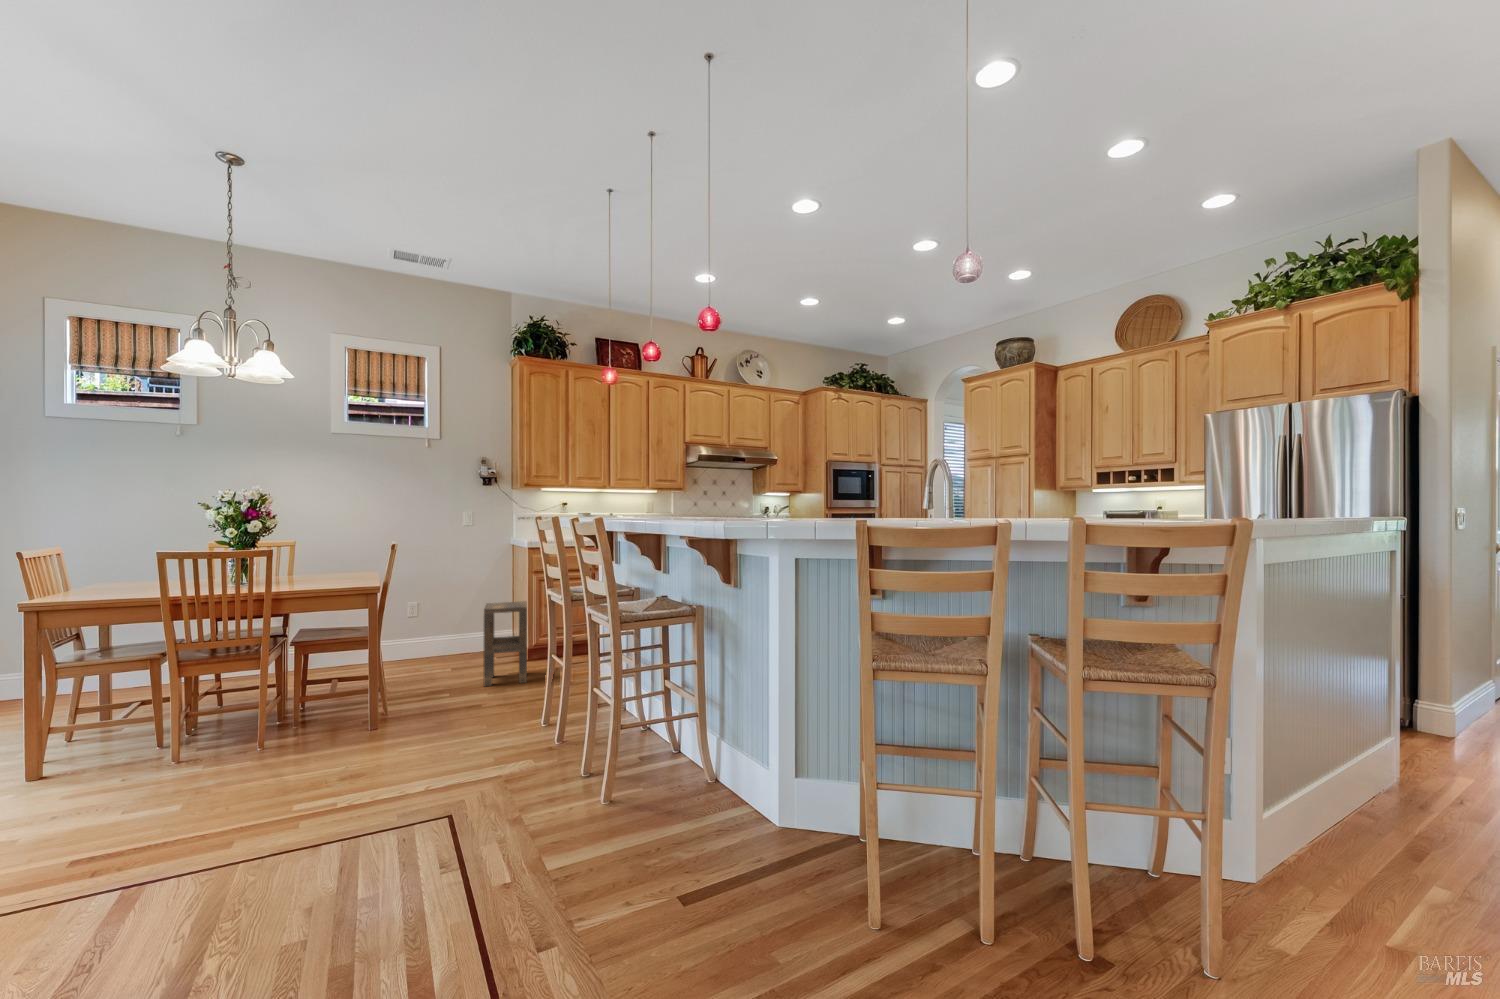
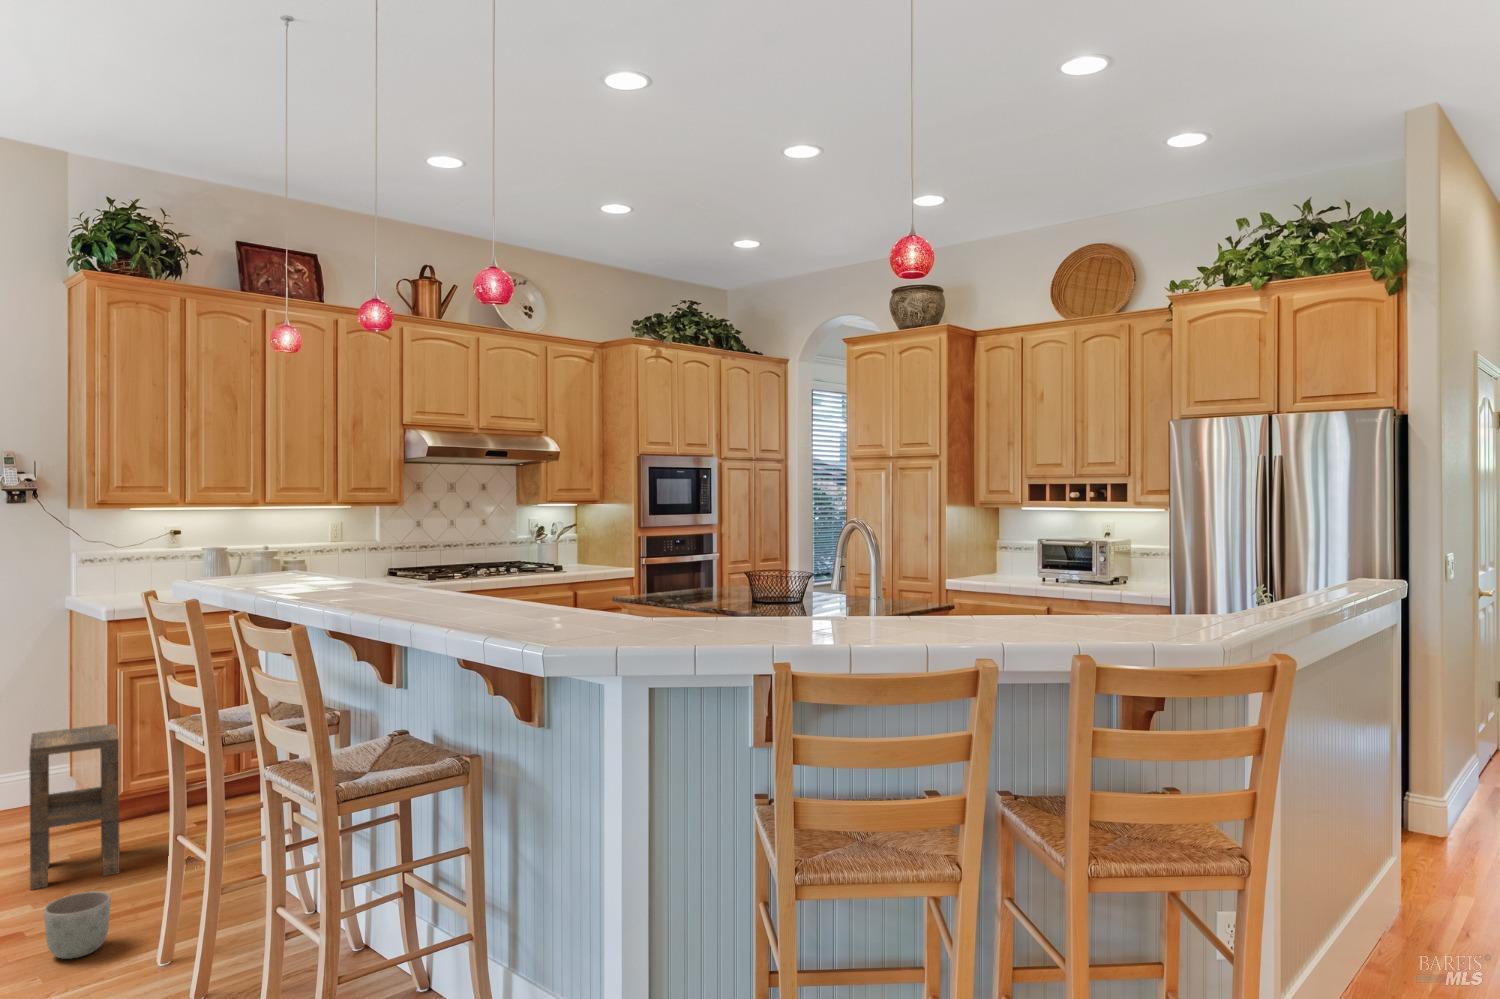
planter: none [485,684,518,718] -> present [44,891,111,959]

